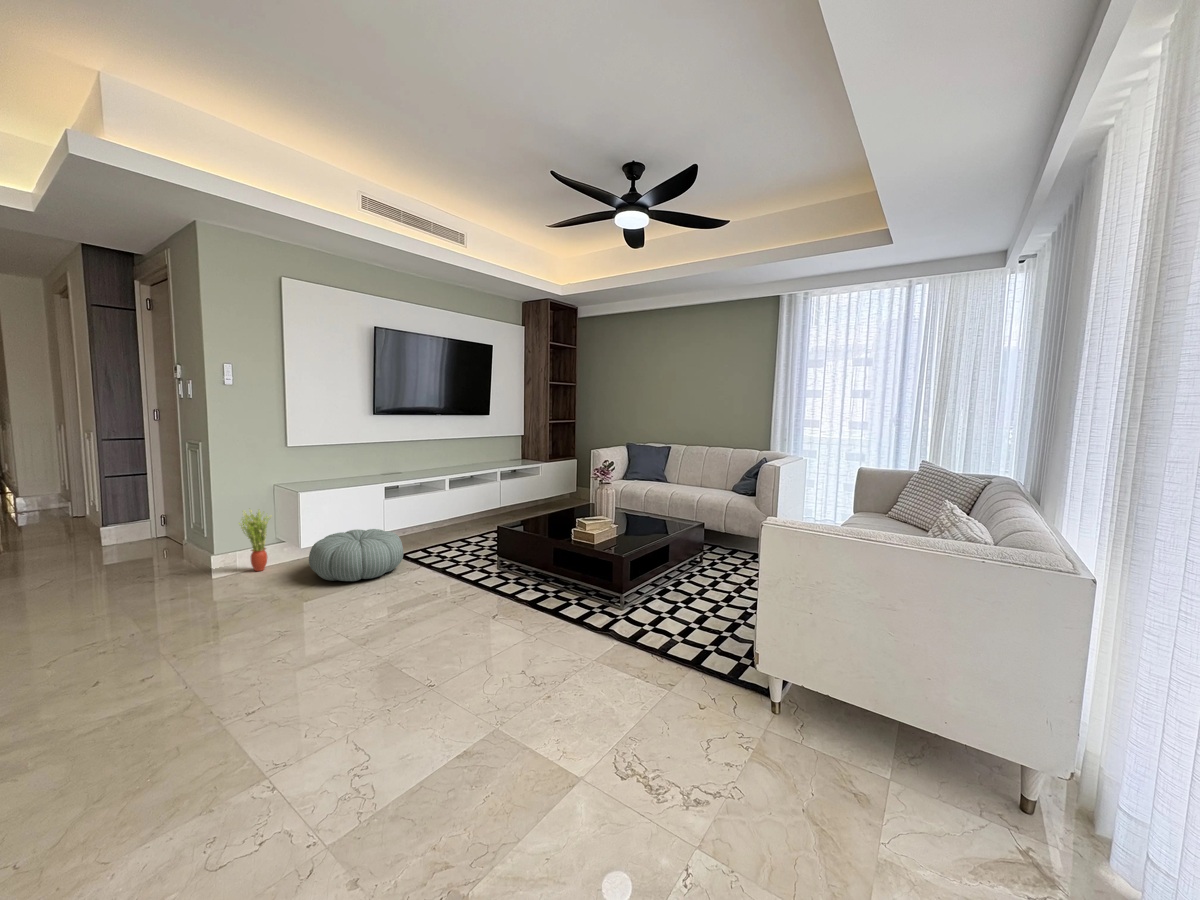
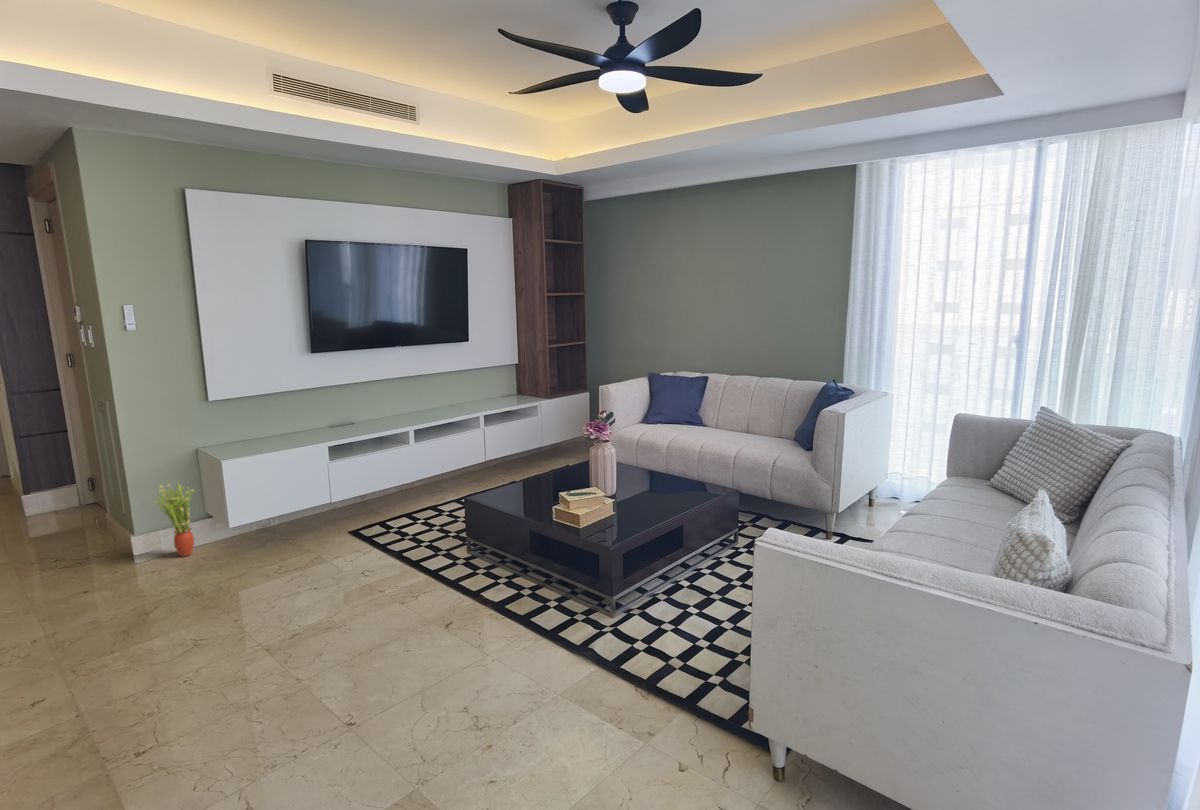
pouf: present [309,529,403,581] -> none [238,502,353,572]

